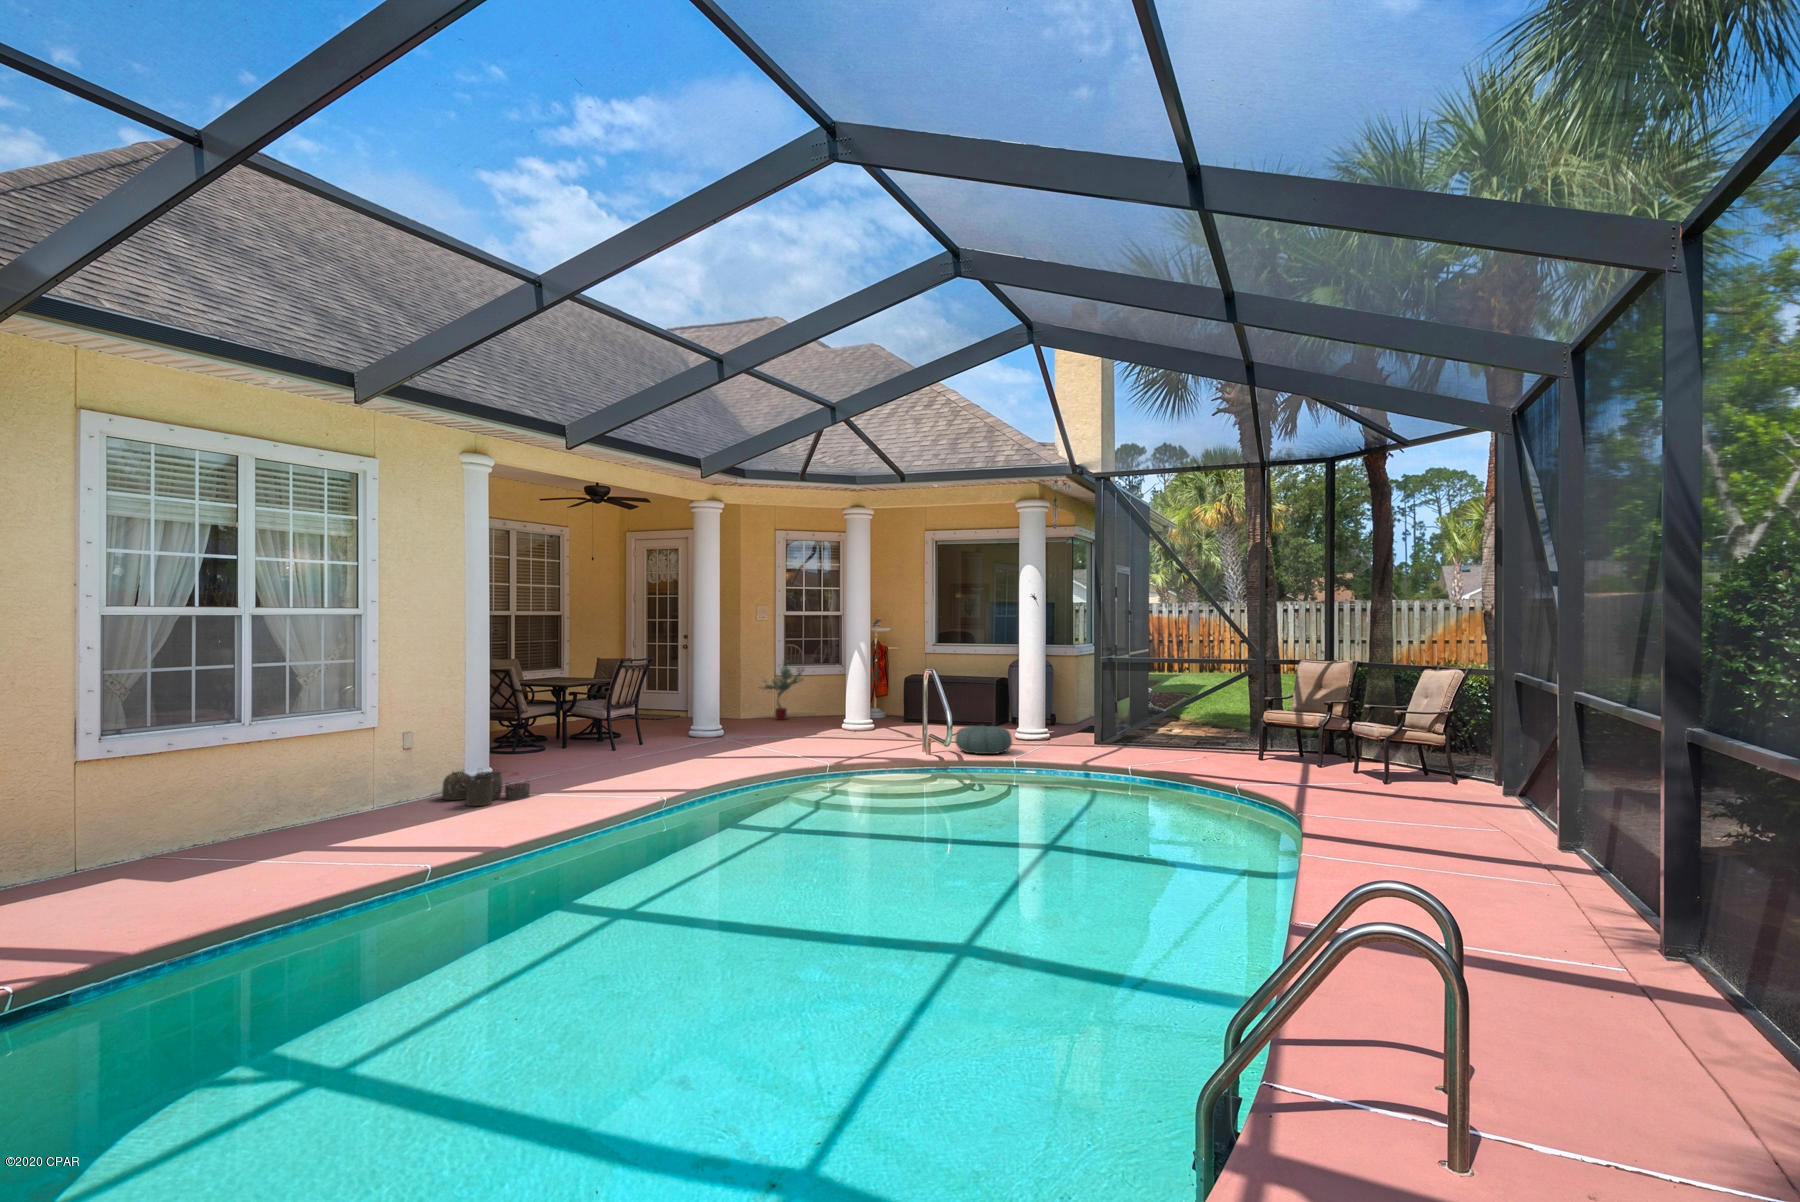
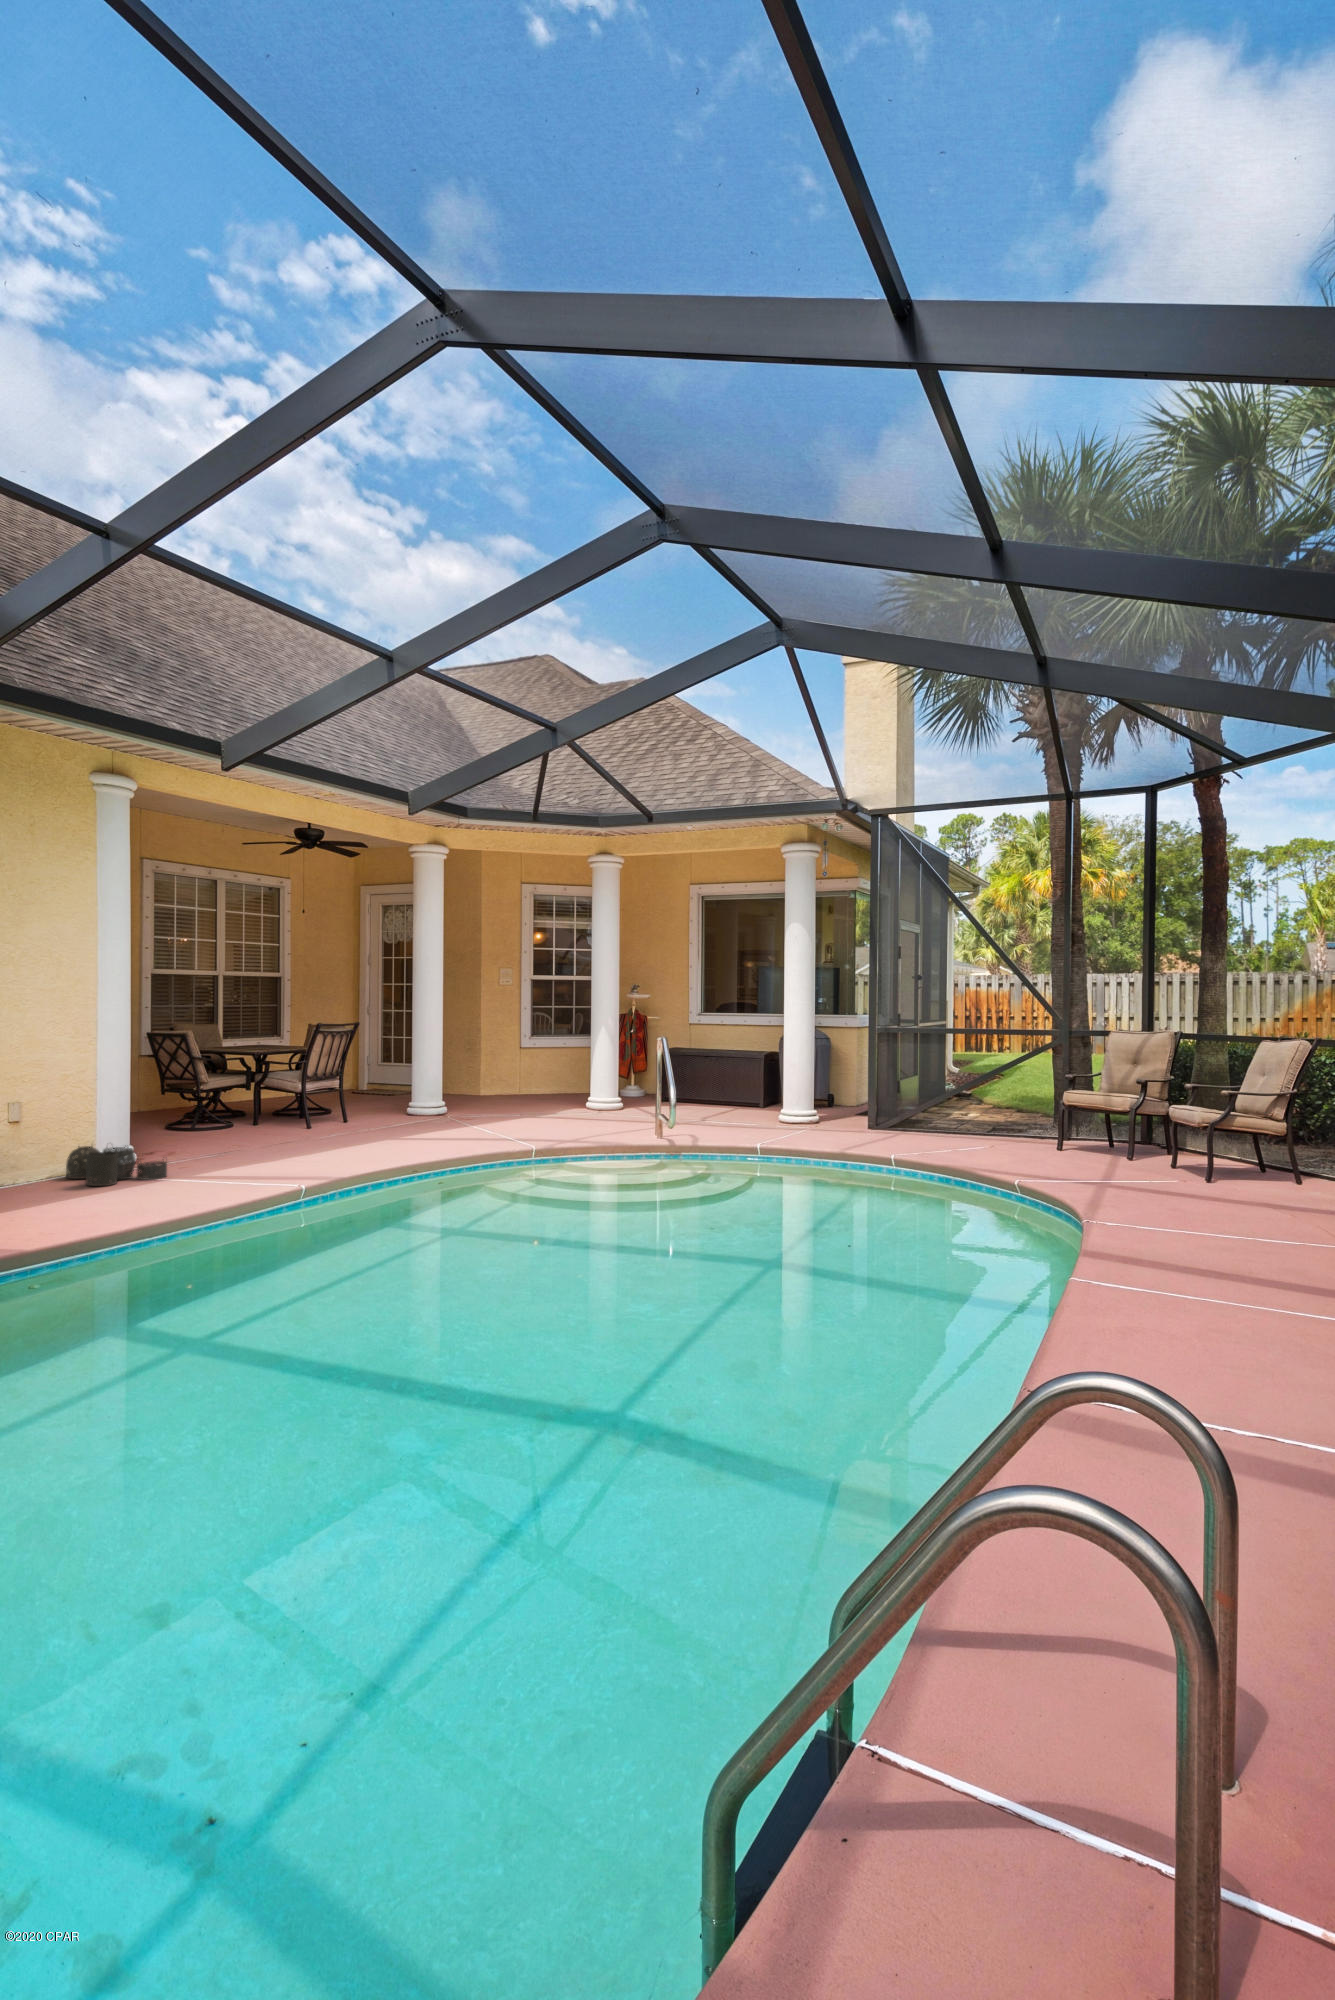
potted tree: present [759,660,804,720] -> none [494,1031,549,1100]
pouf: present [955,725,1012,754] -> none [696,1107,762,1141]

